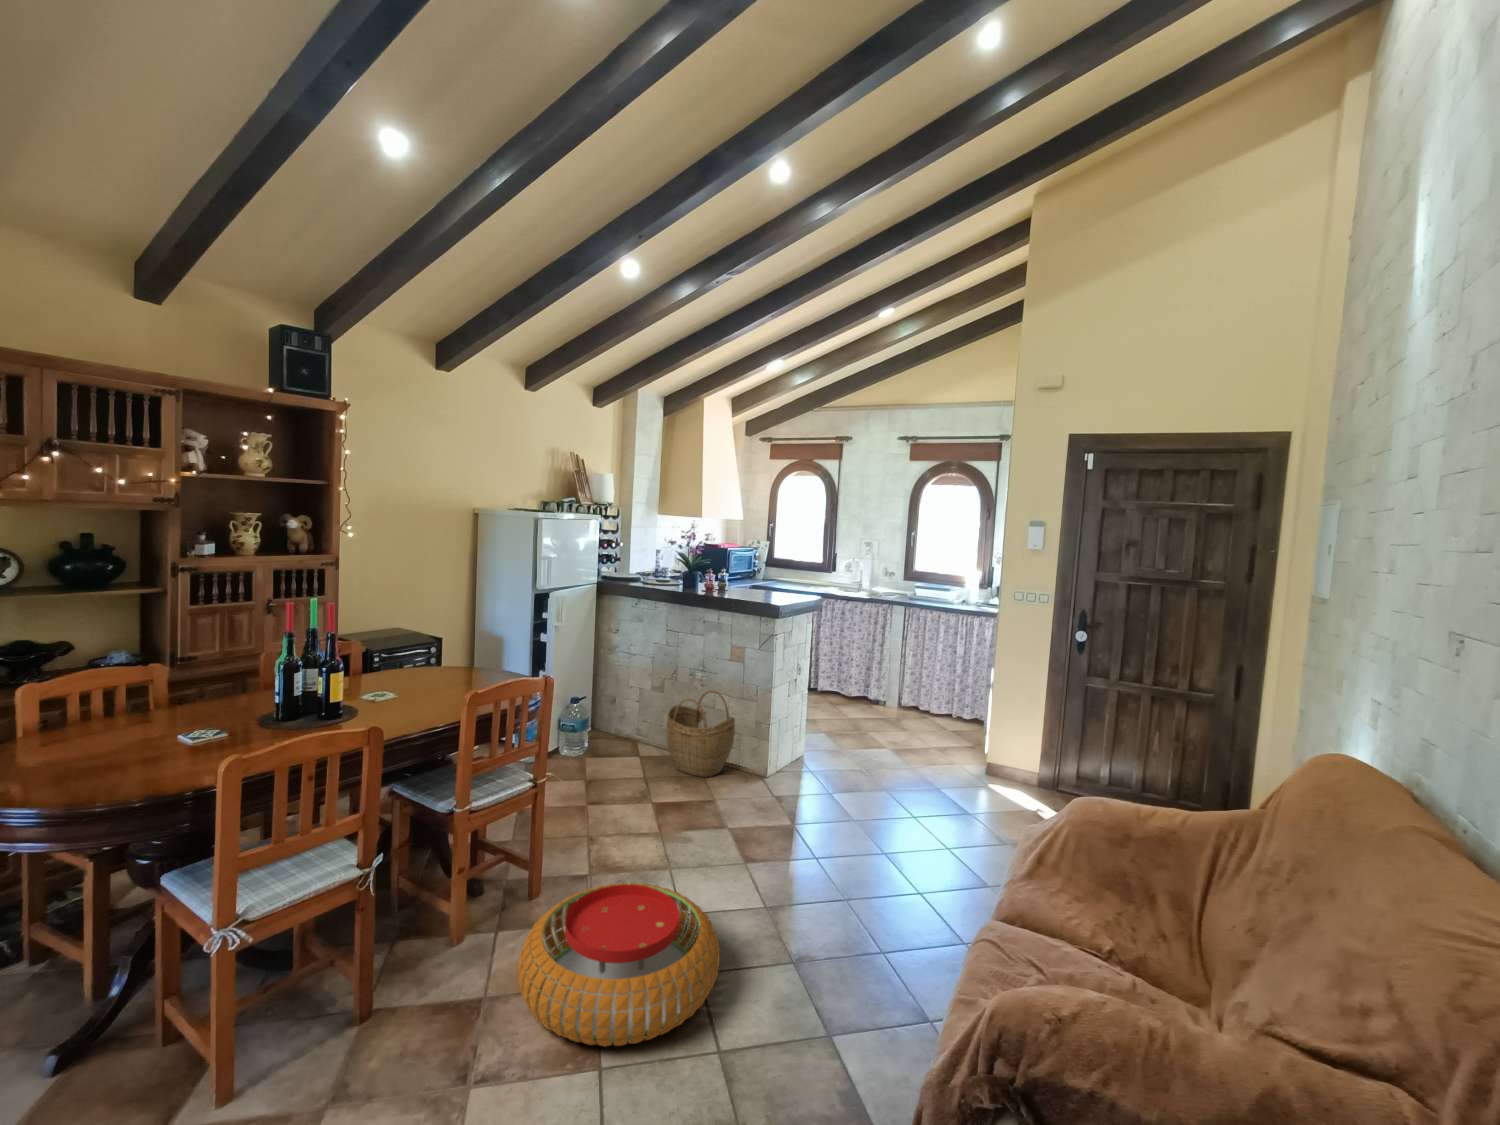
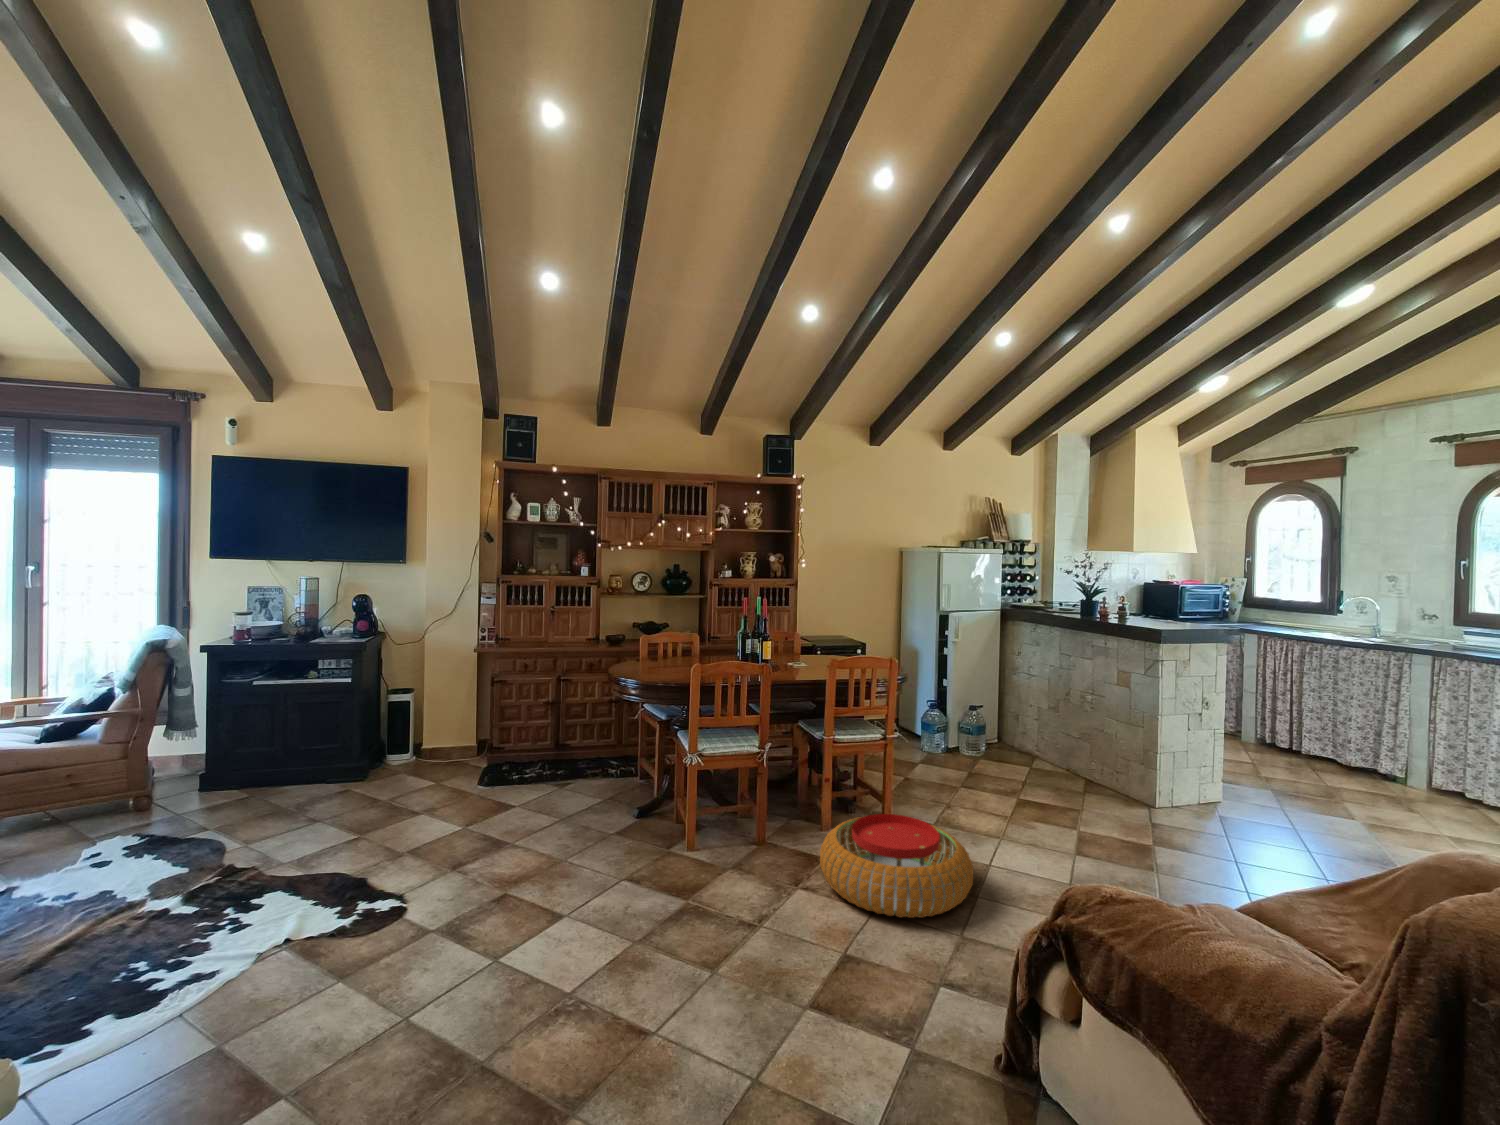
woven basket: present [667,690,735,777] -> none [1044,712,1115,795]

